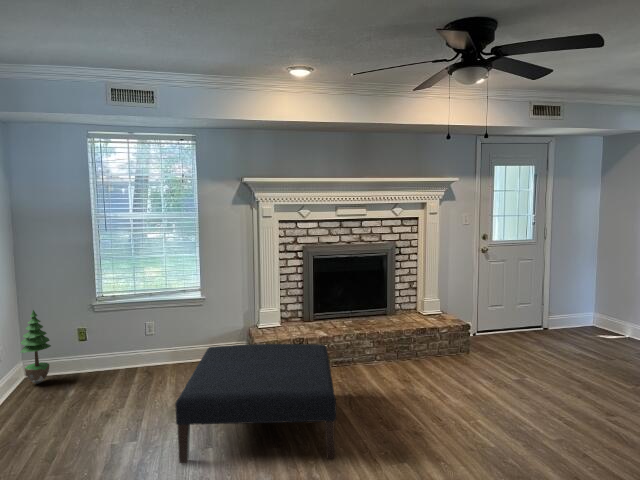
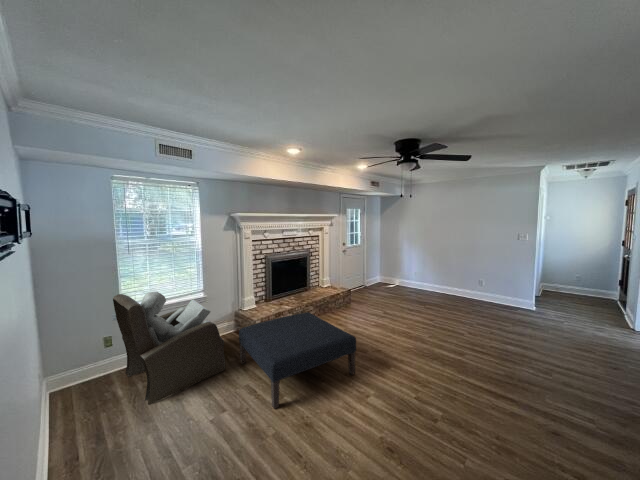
armchair: none [63,278,190,413] -> present [113,292,225,405]
potted tree: present [21,310,51,384] -> none [51,330,85,396]

